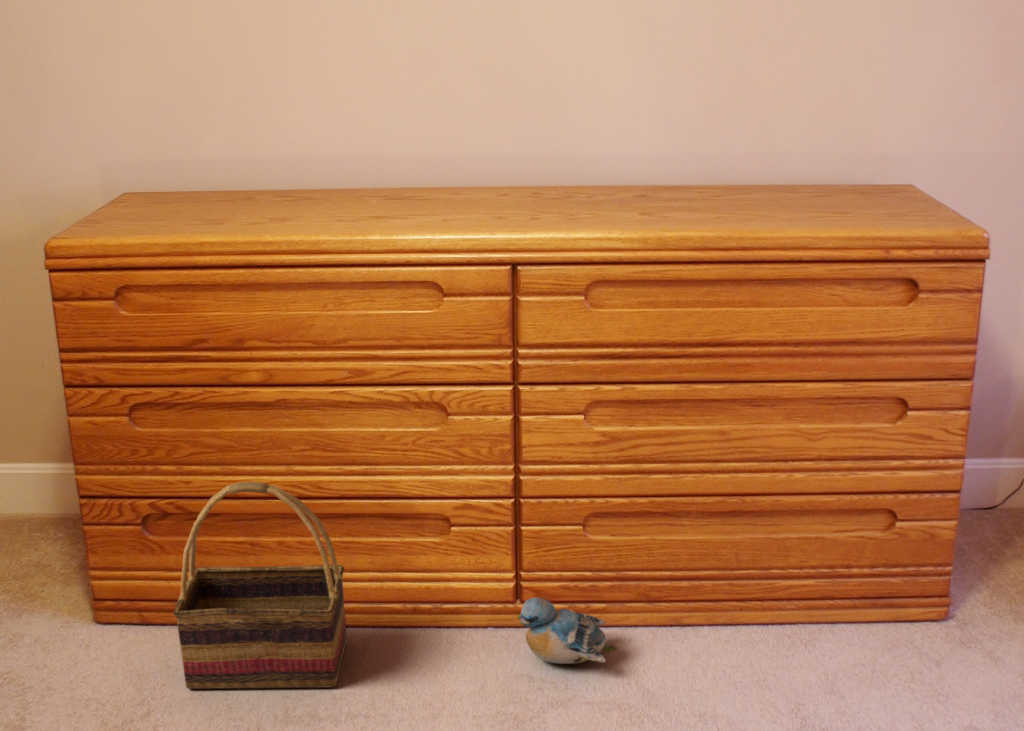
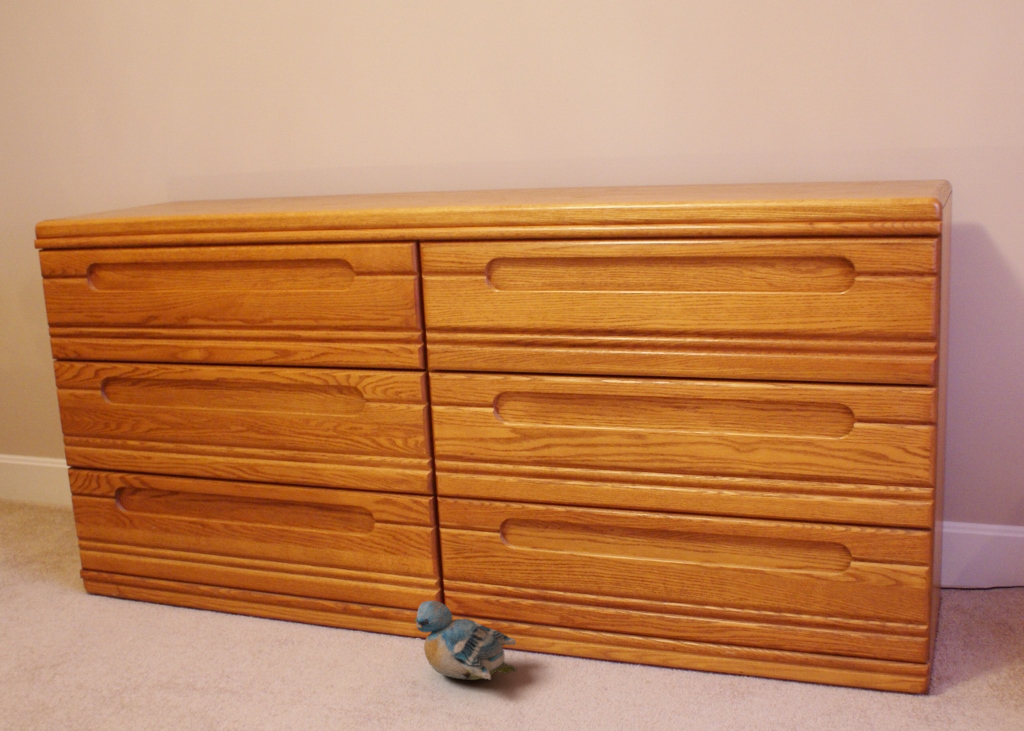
basket: present [173,482,347,689] -> none [91,450,273,669]

